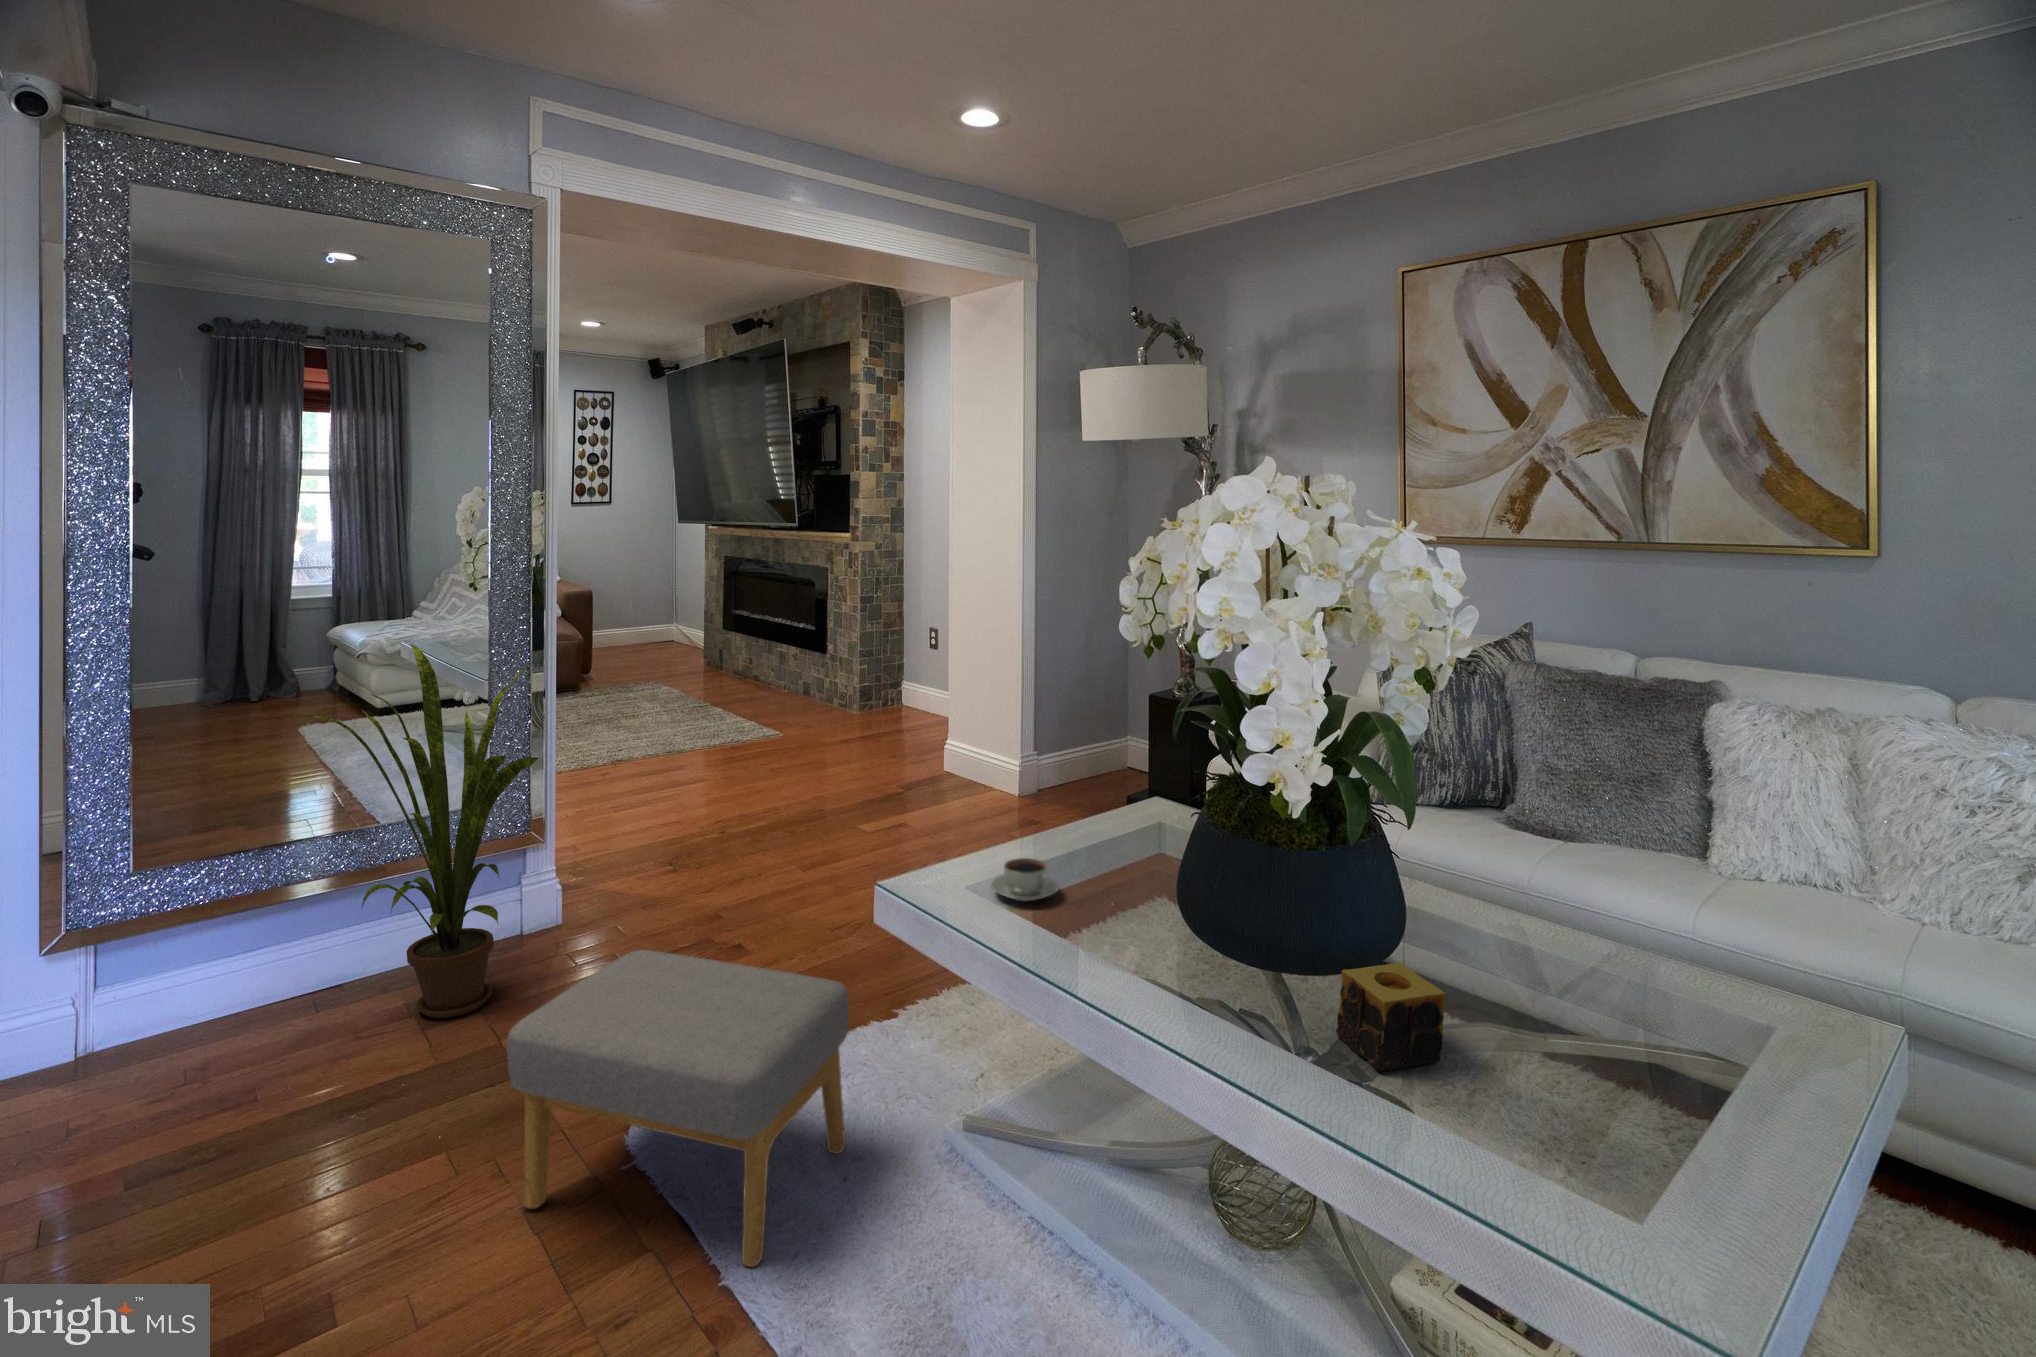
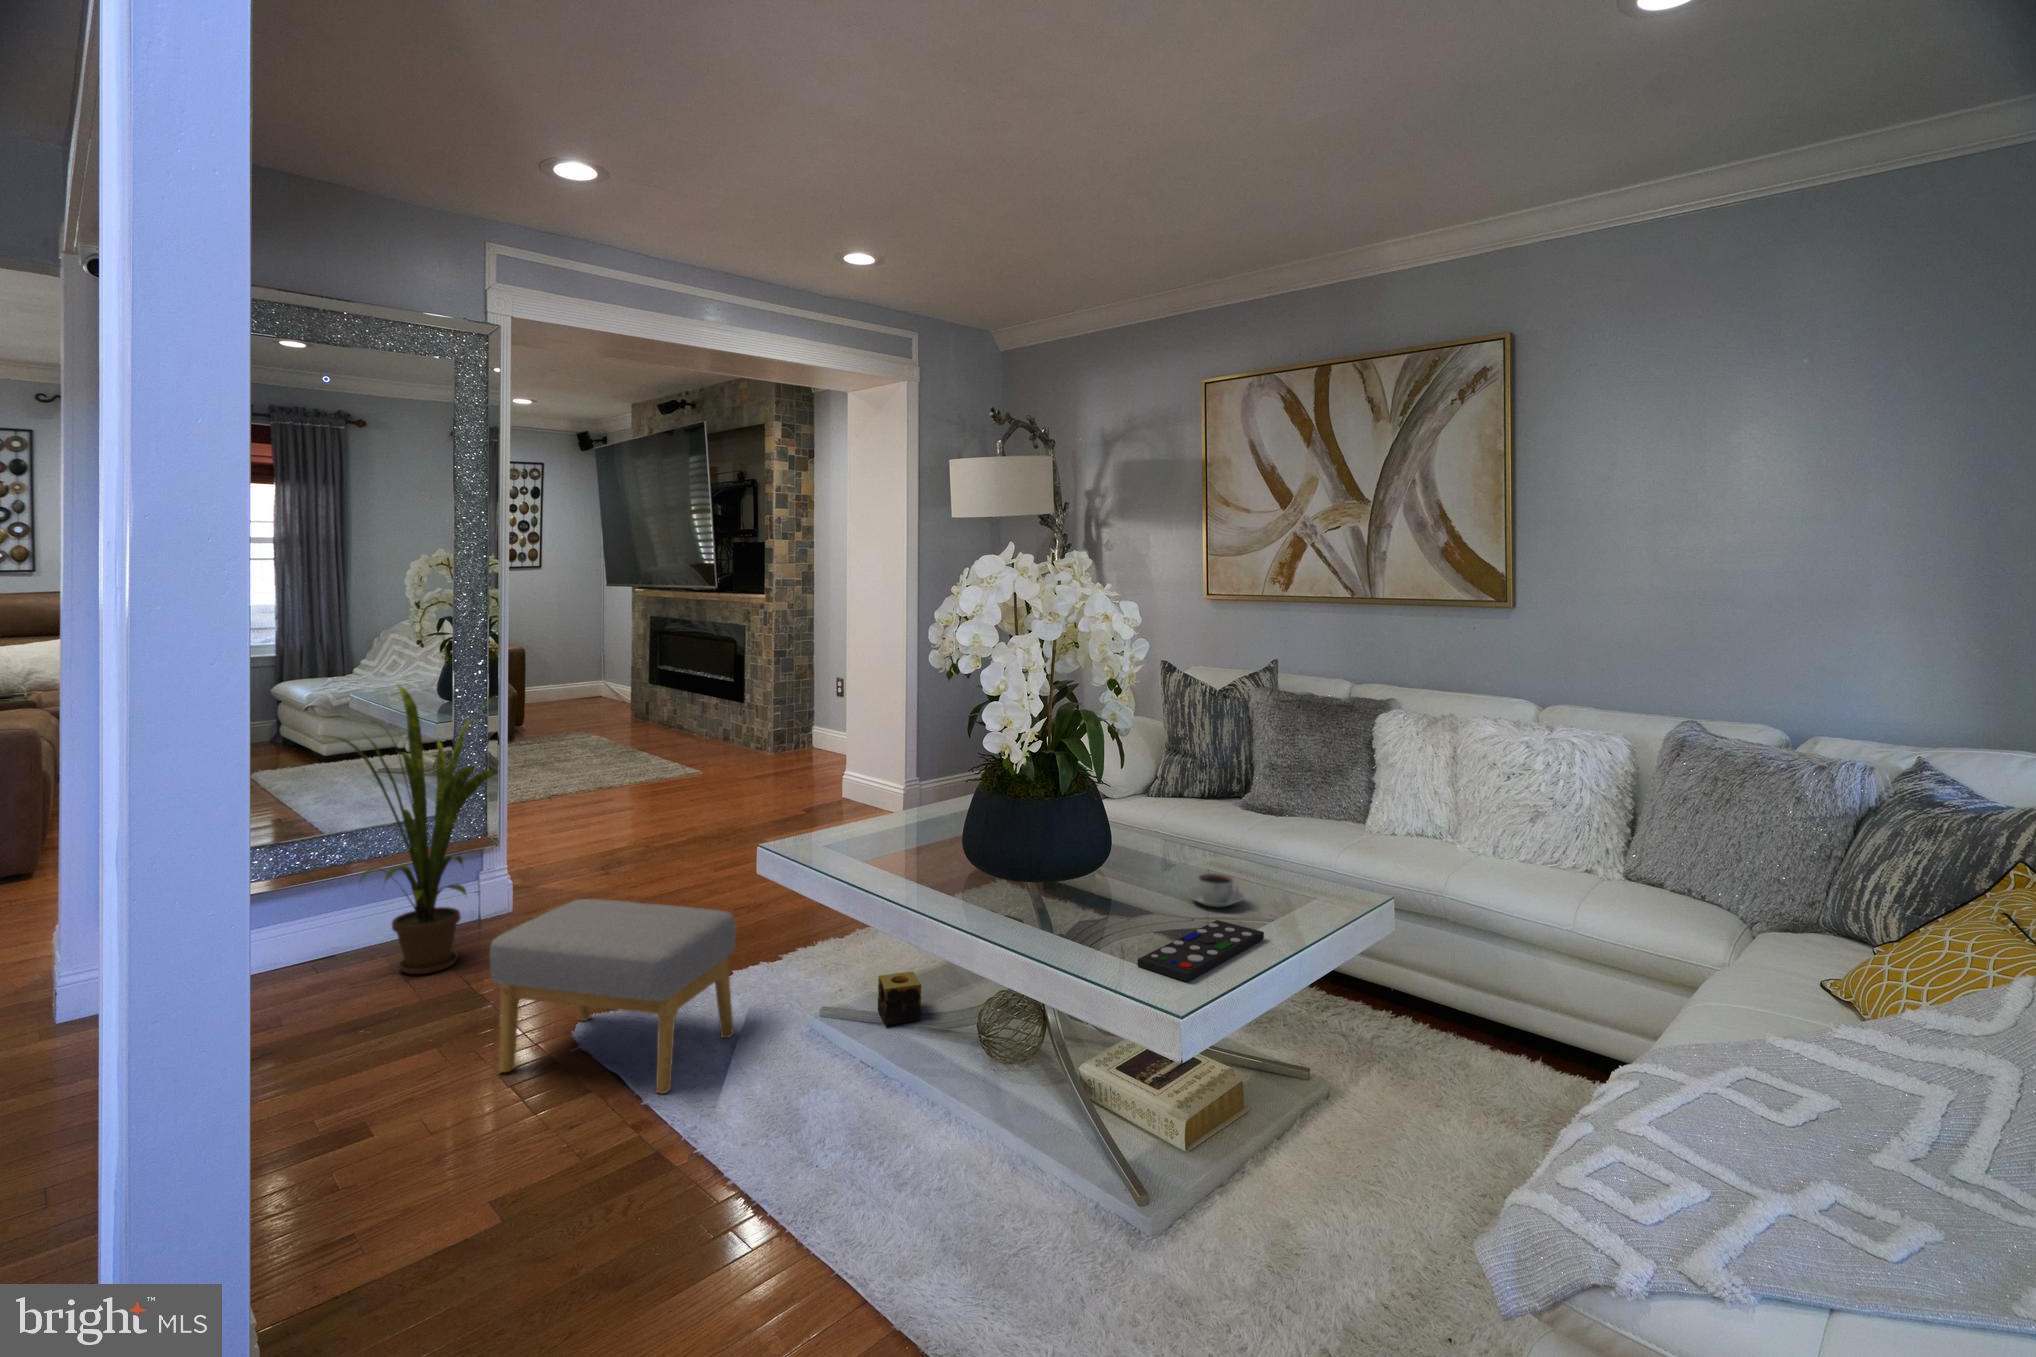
coffee cup: present [991,858,1059,901] -> present [1187,873,1244,907]
candle: present [1336,963,1446,1071] -> present [878,972,921,1025]
remote control: none [1602,1088,1777,1272] -> present [1138,920,1264,981]

